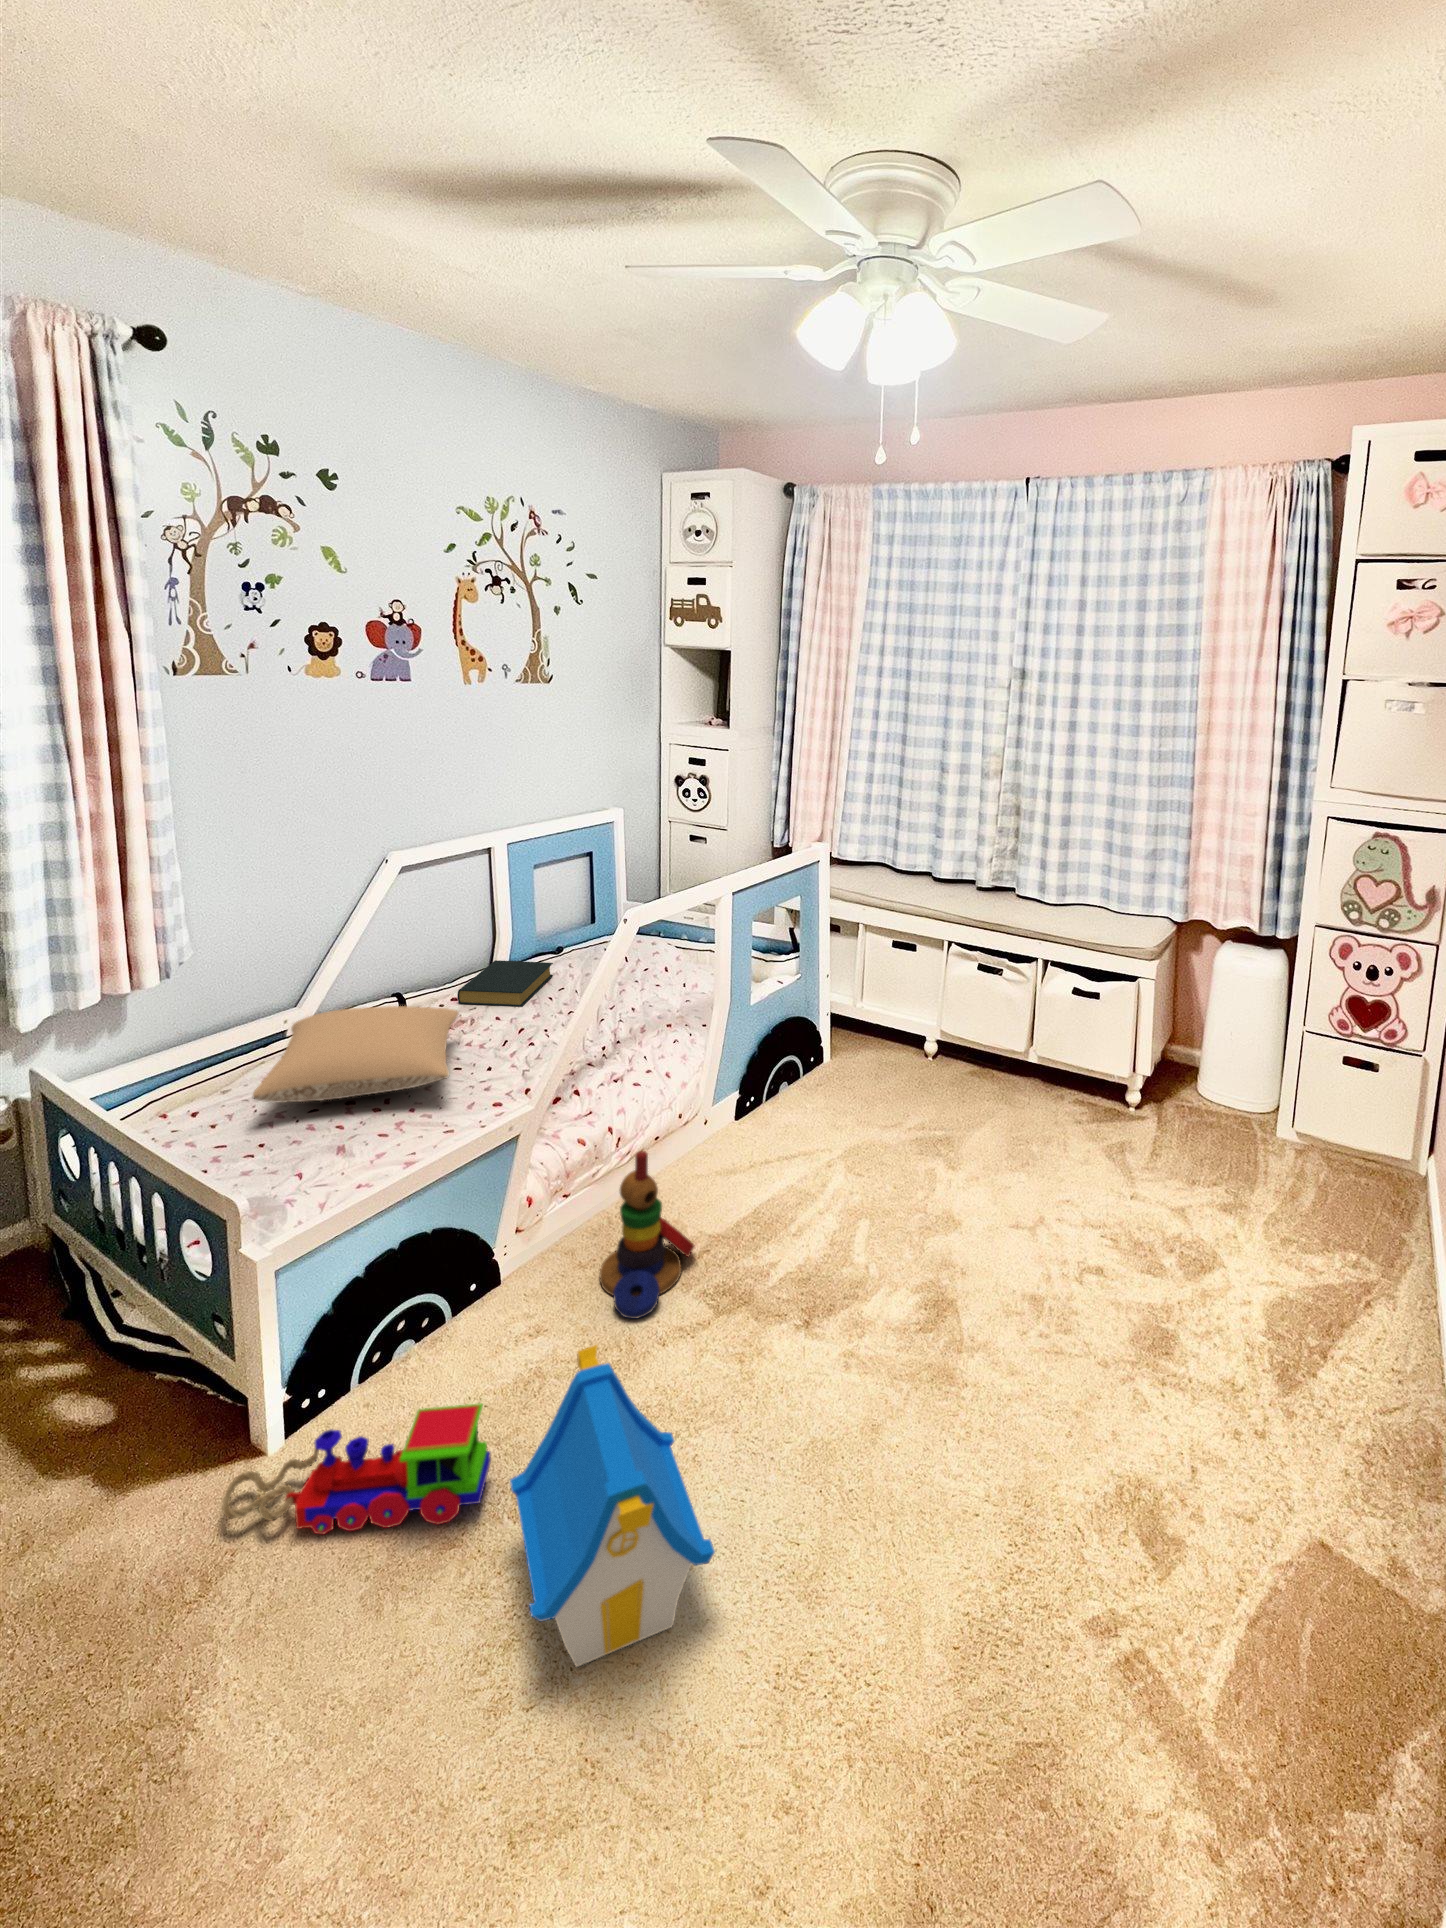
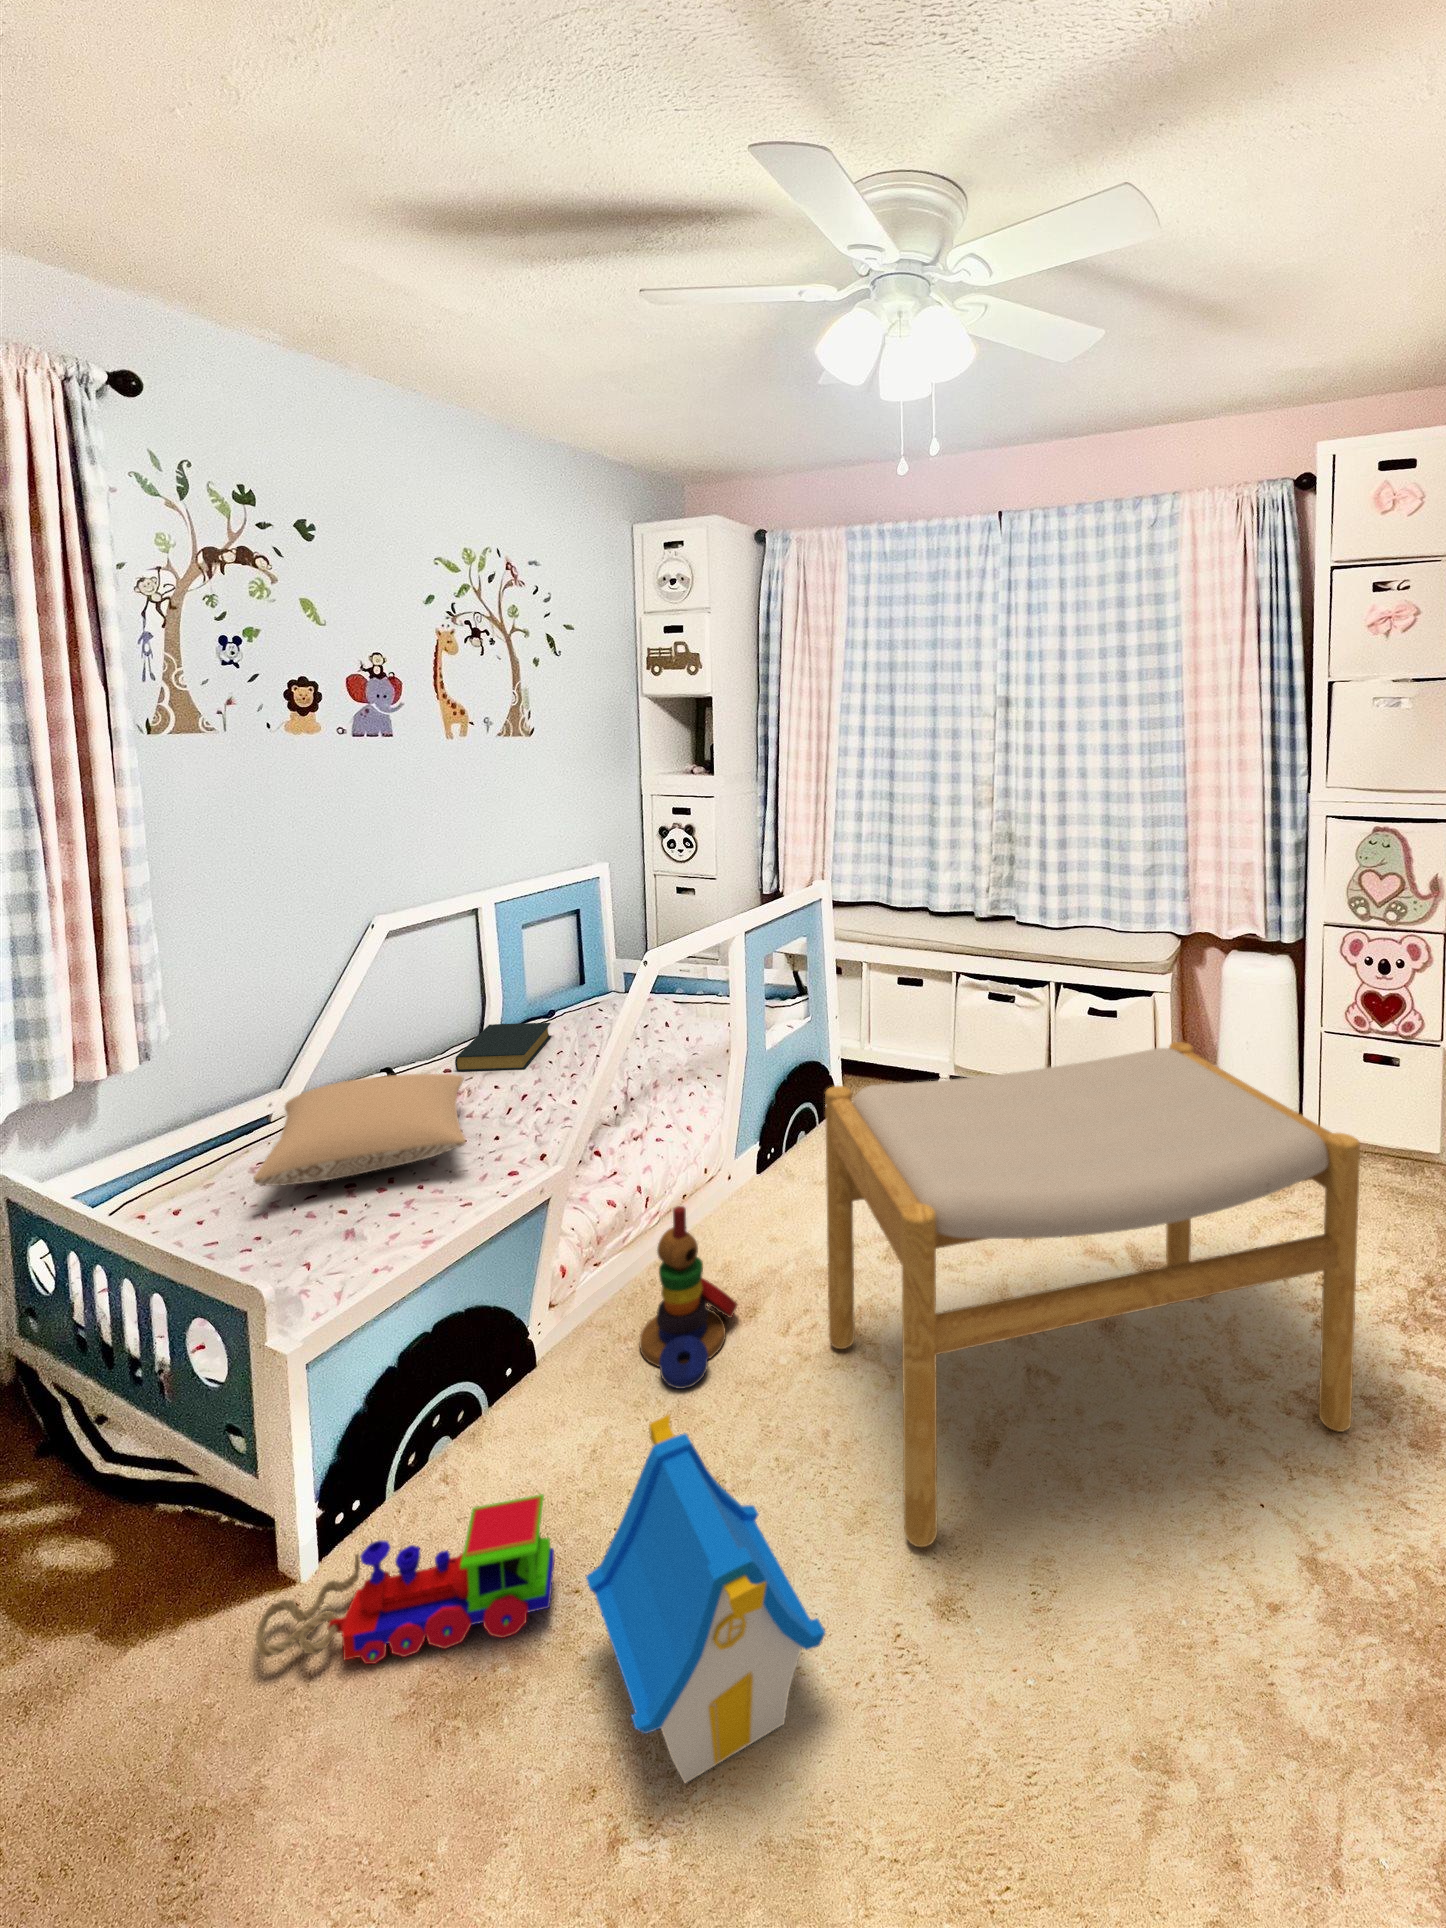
footstool: none [776,1032,1289,1486] -> present [825,1042,1360,1547]

